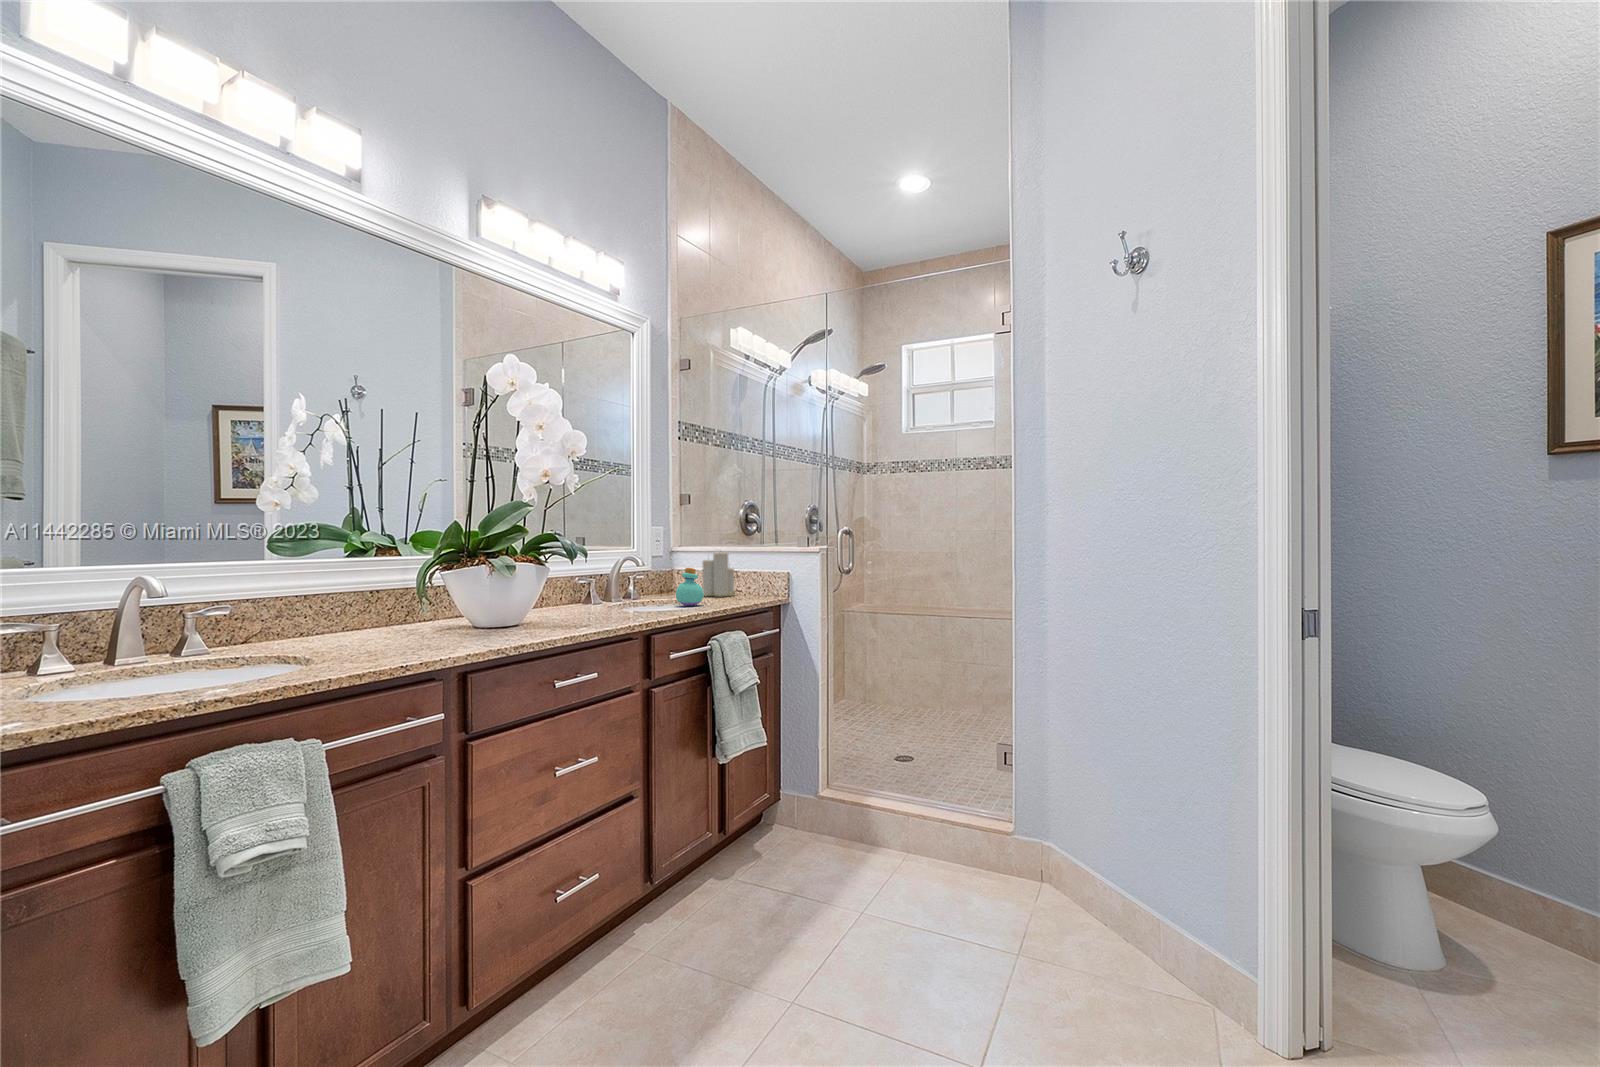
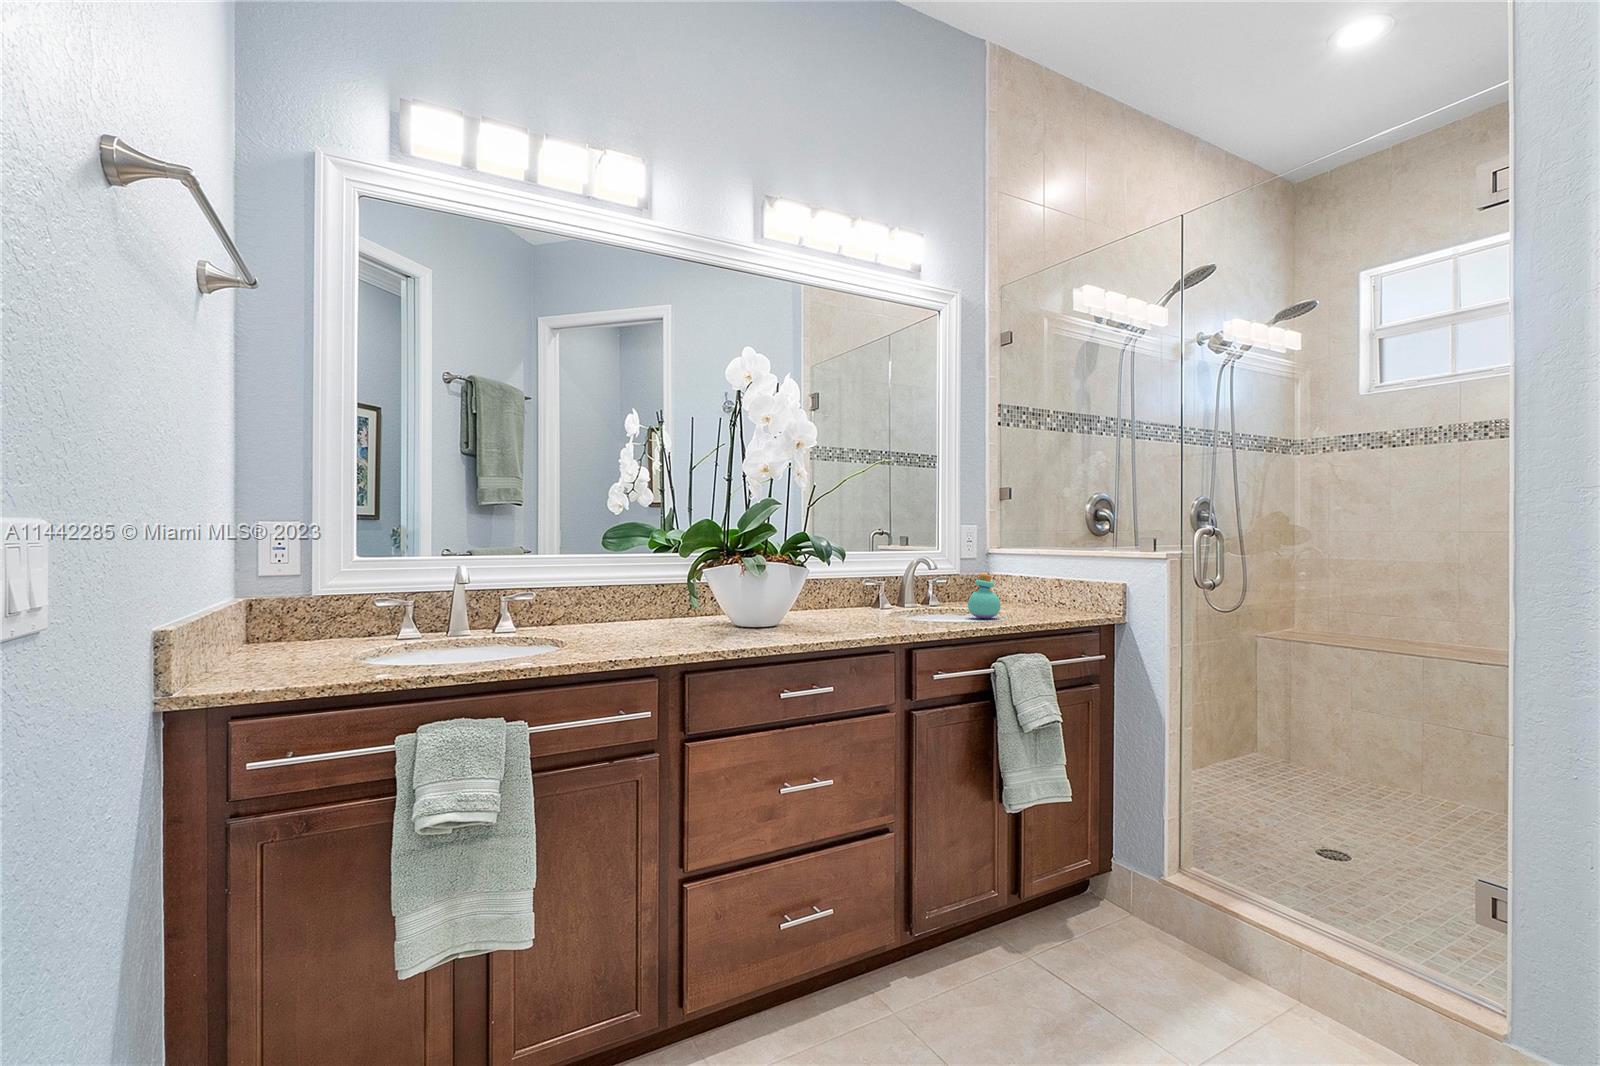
candle: present [702,552,736,597] -> none [1019,551,1061,609]

